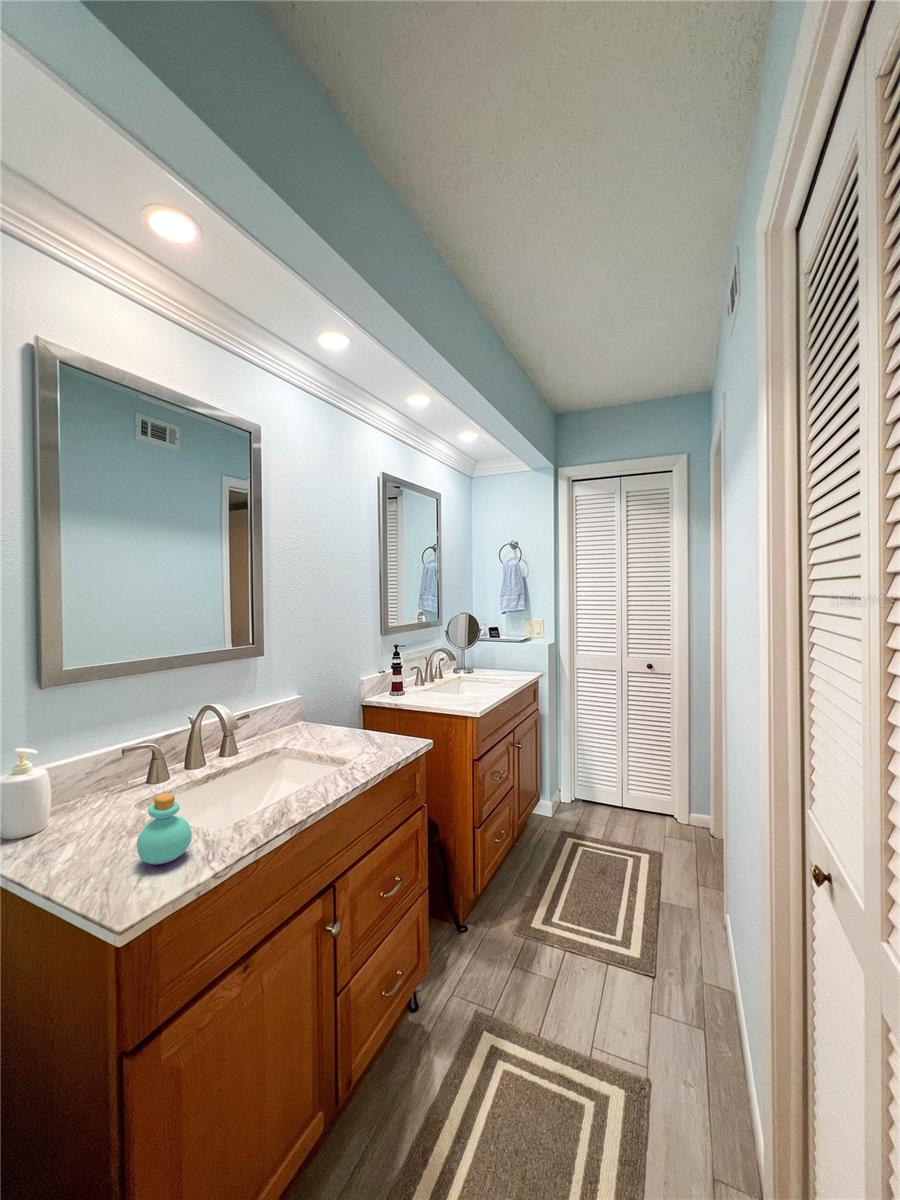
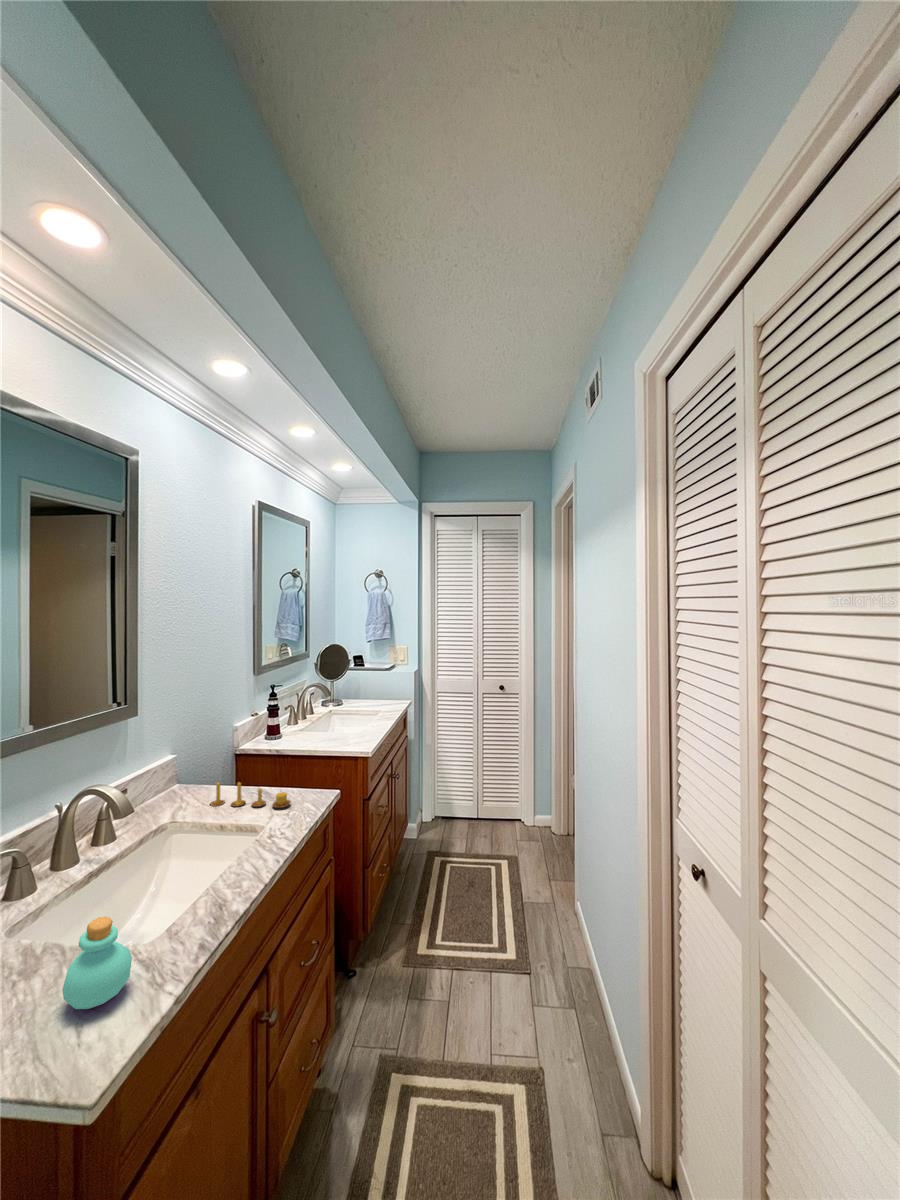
candle: none [318,718,384,748] -> present [210,782,291,808]

